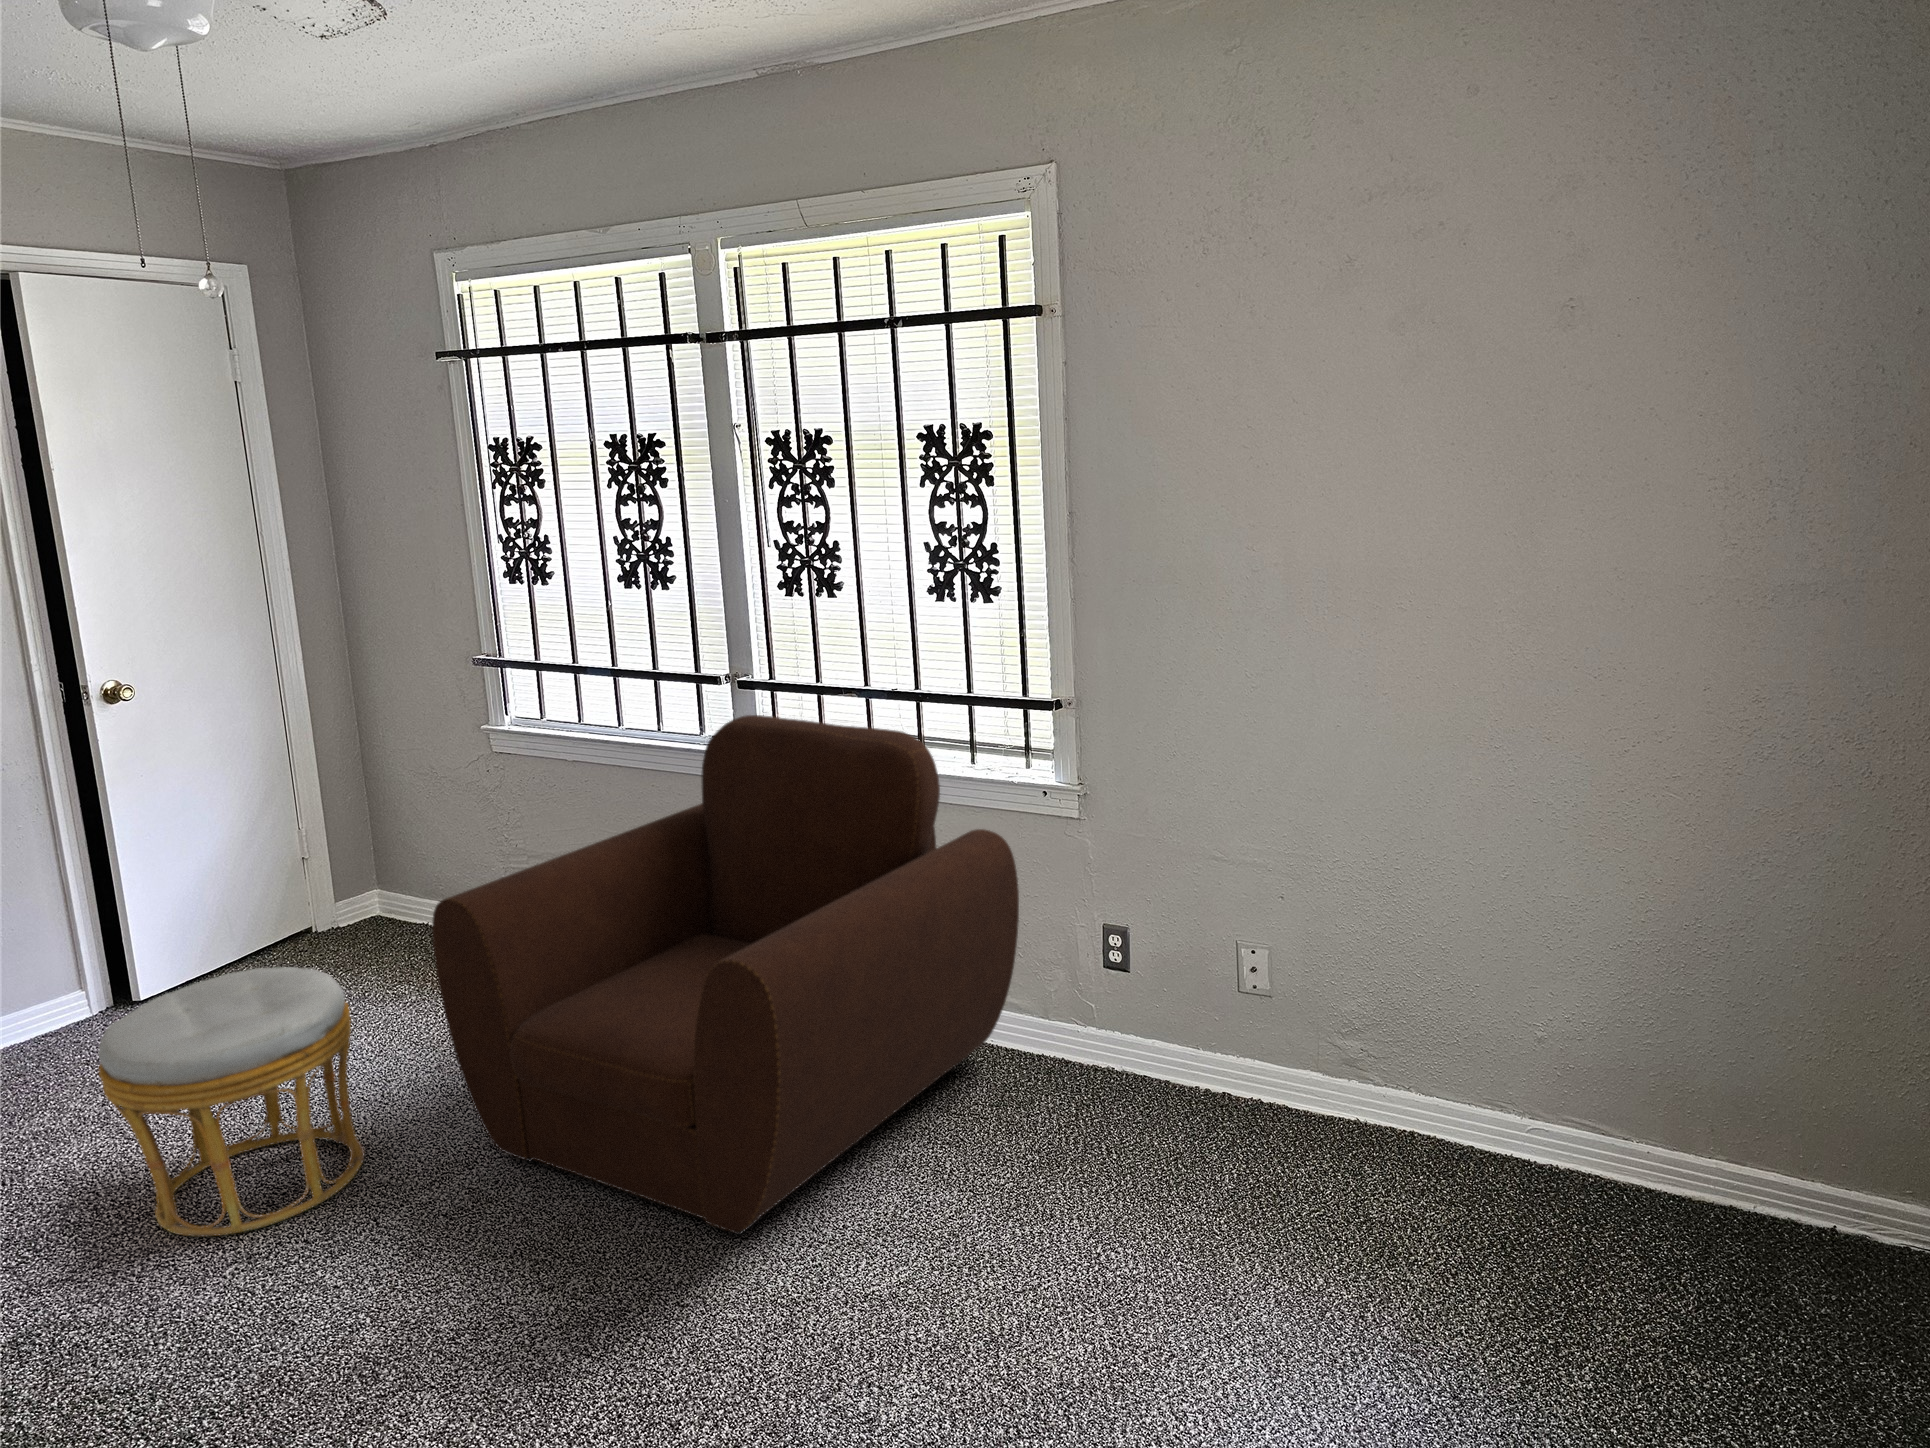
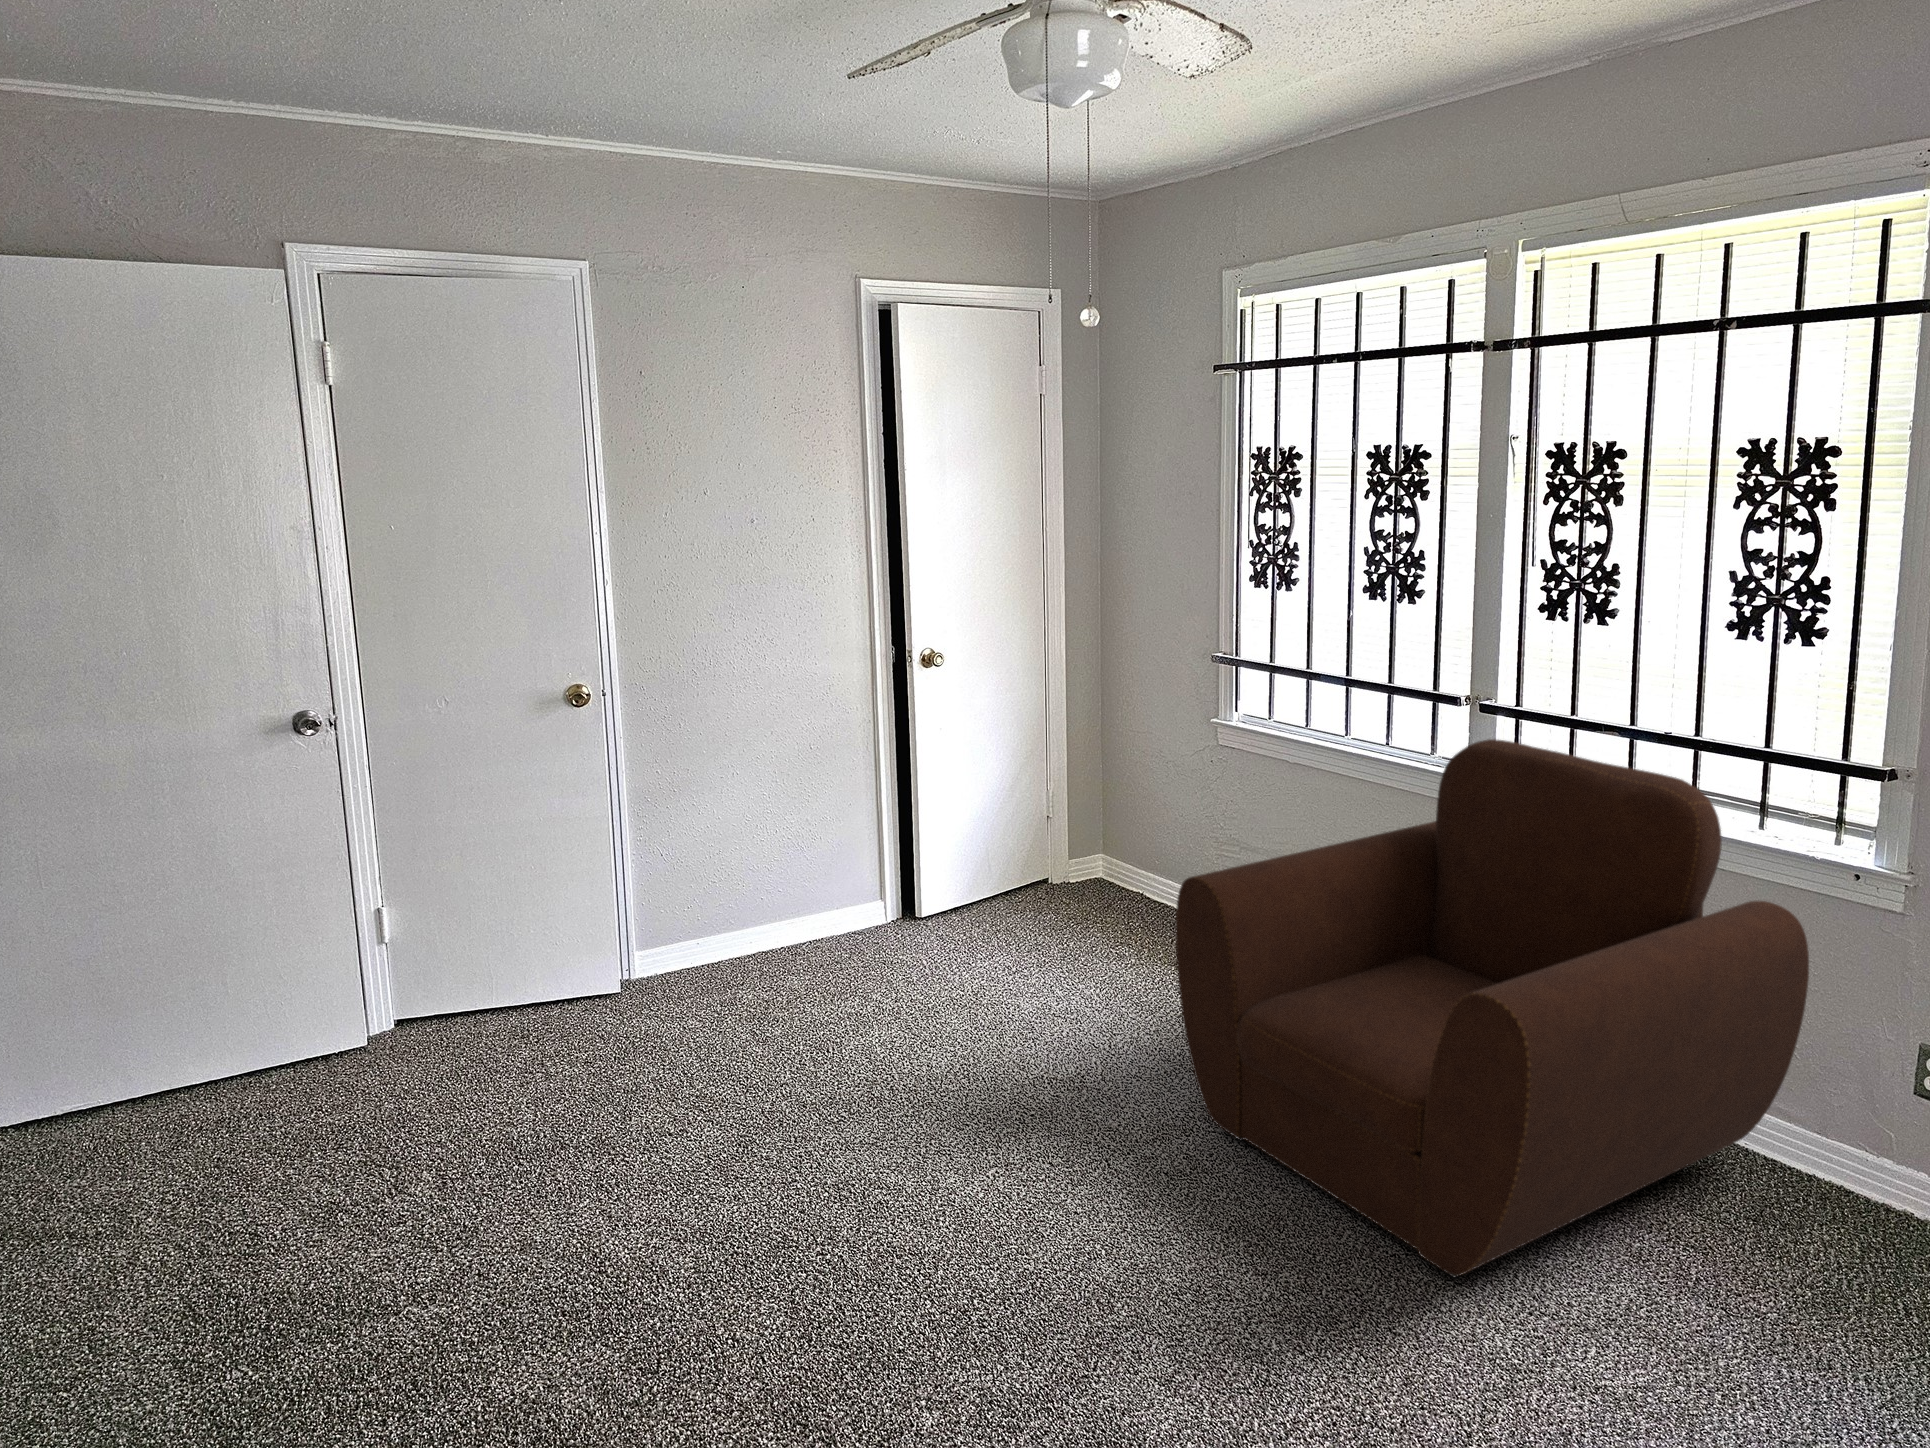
ottoman: present [98,967,364,1237] -> none [908,908,1098,1137]

